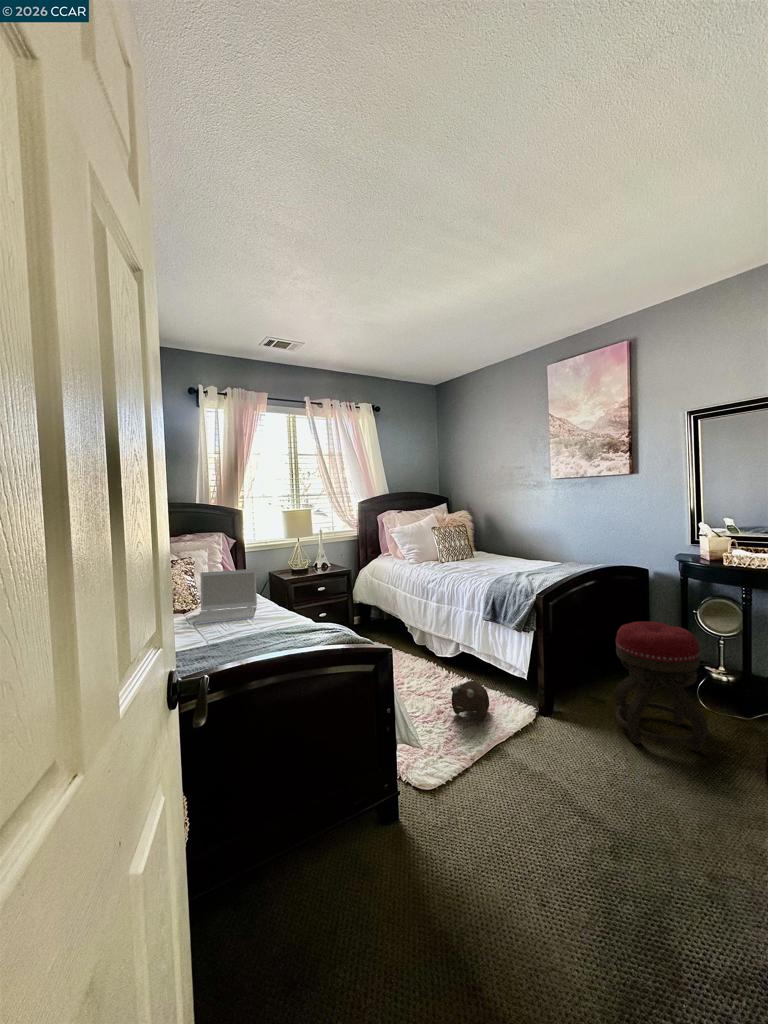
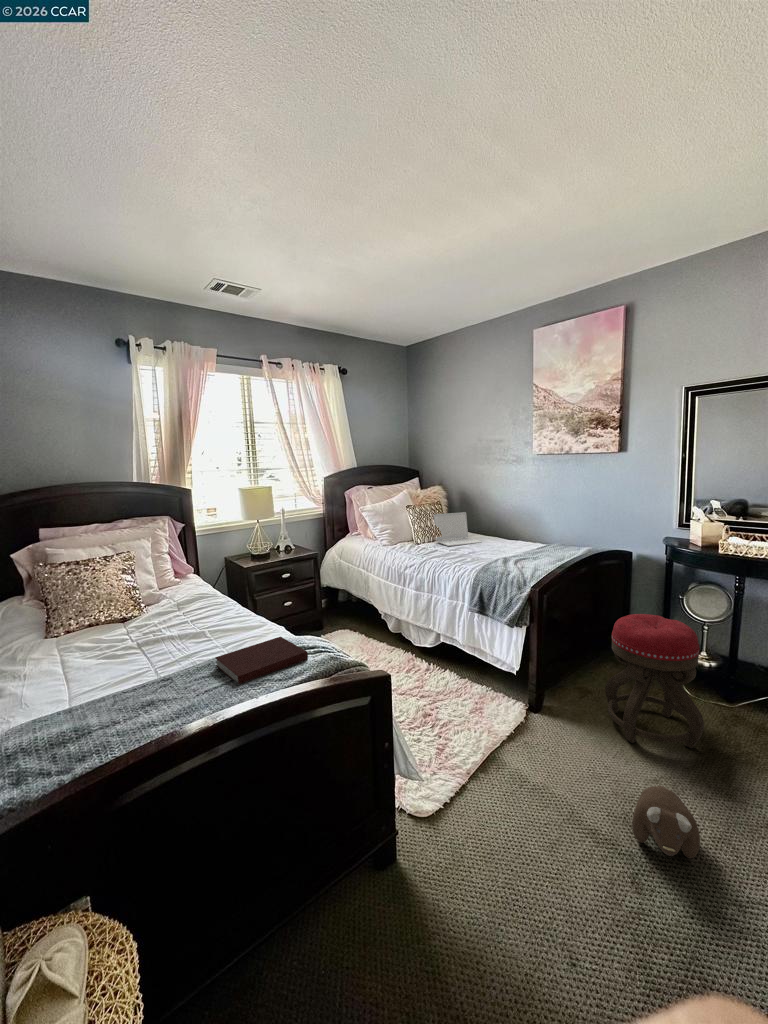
laptop: present [194,569,257,623] -> present [434,512,481,546]
notebook: none [250,620,325,650] -> present [215,637,308,684]
plush toy: present [451,681,489,721] -> present [632,786,700,858]

